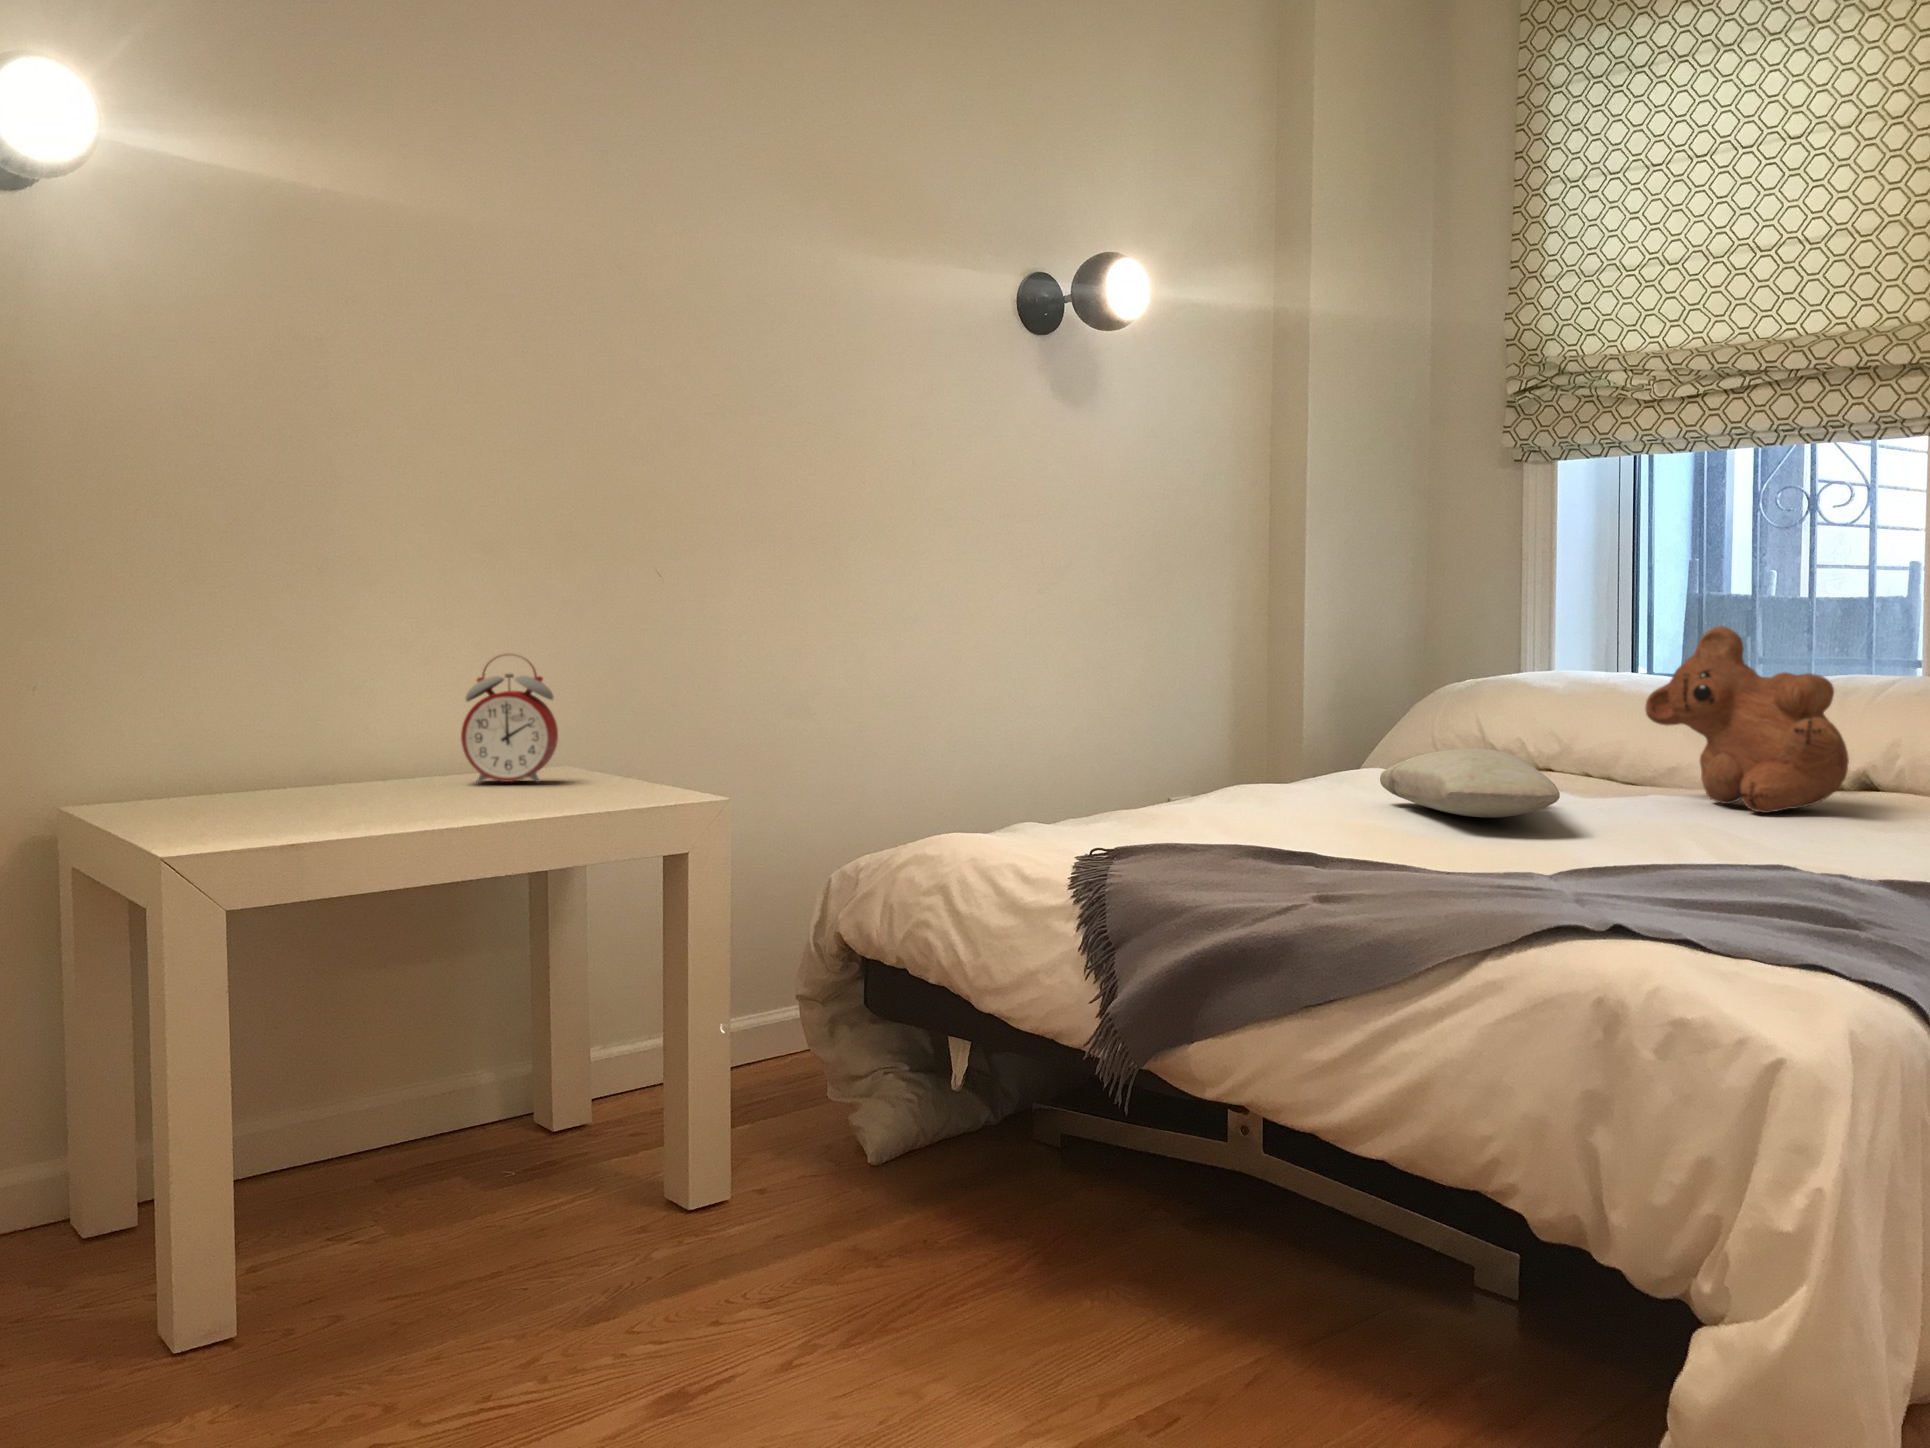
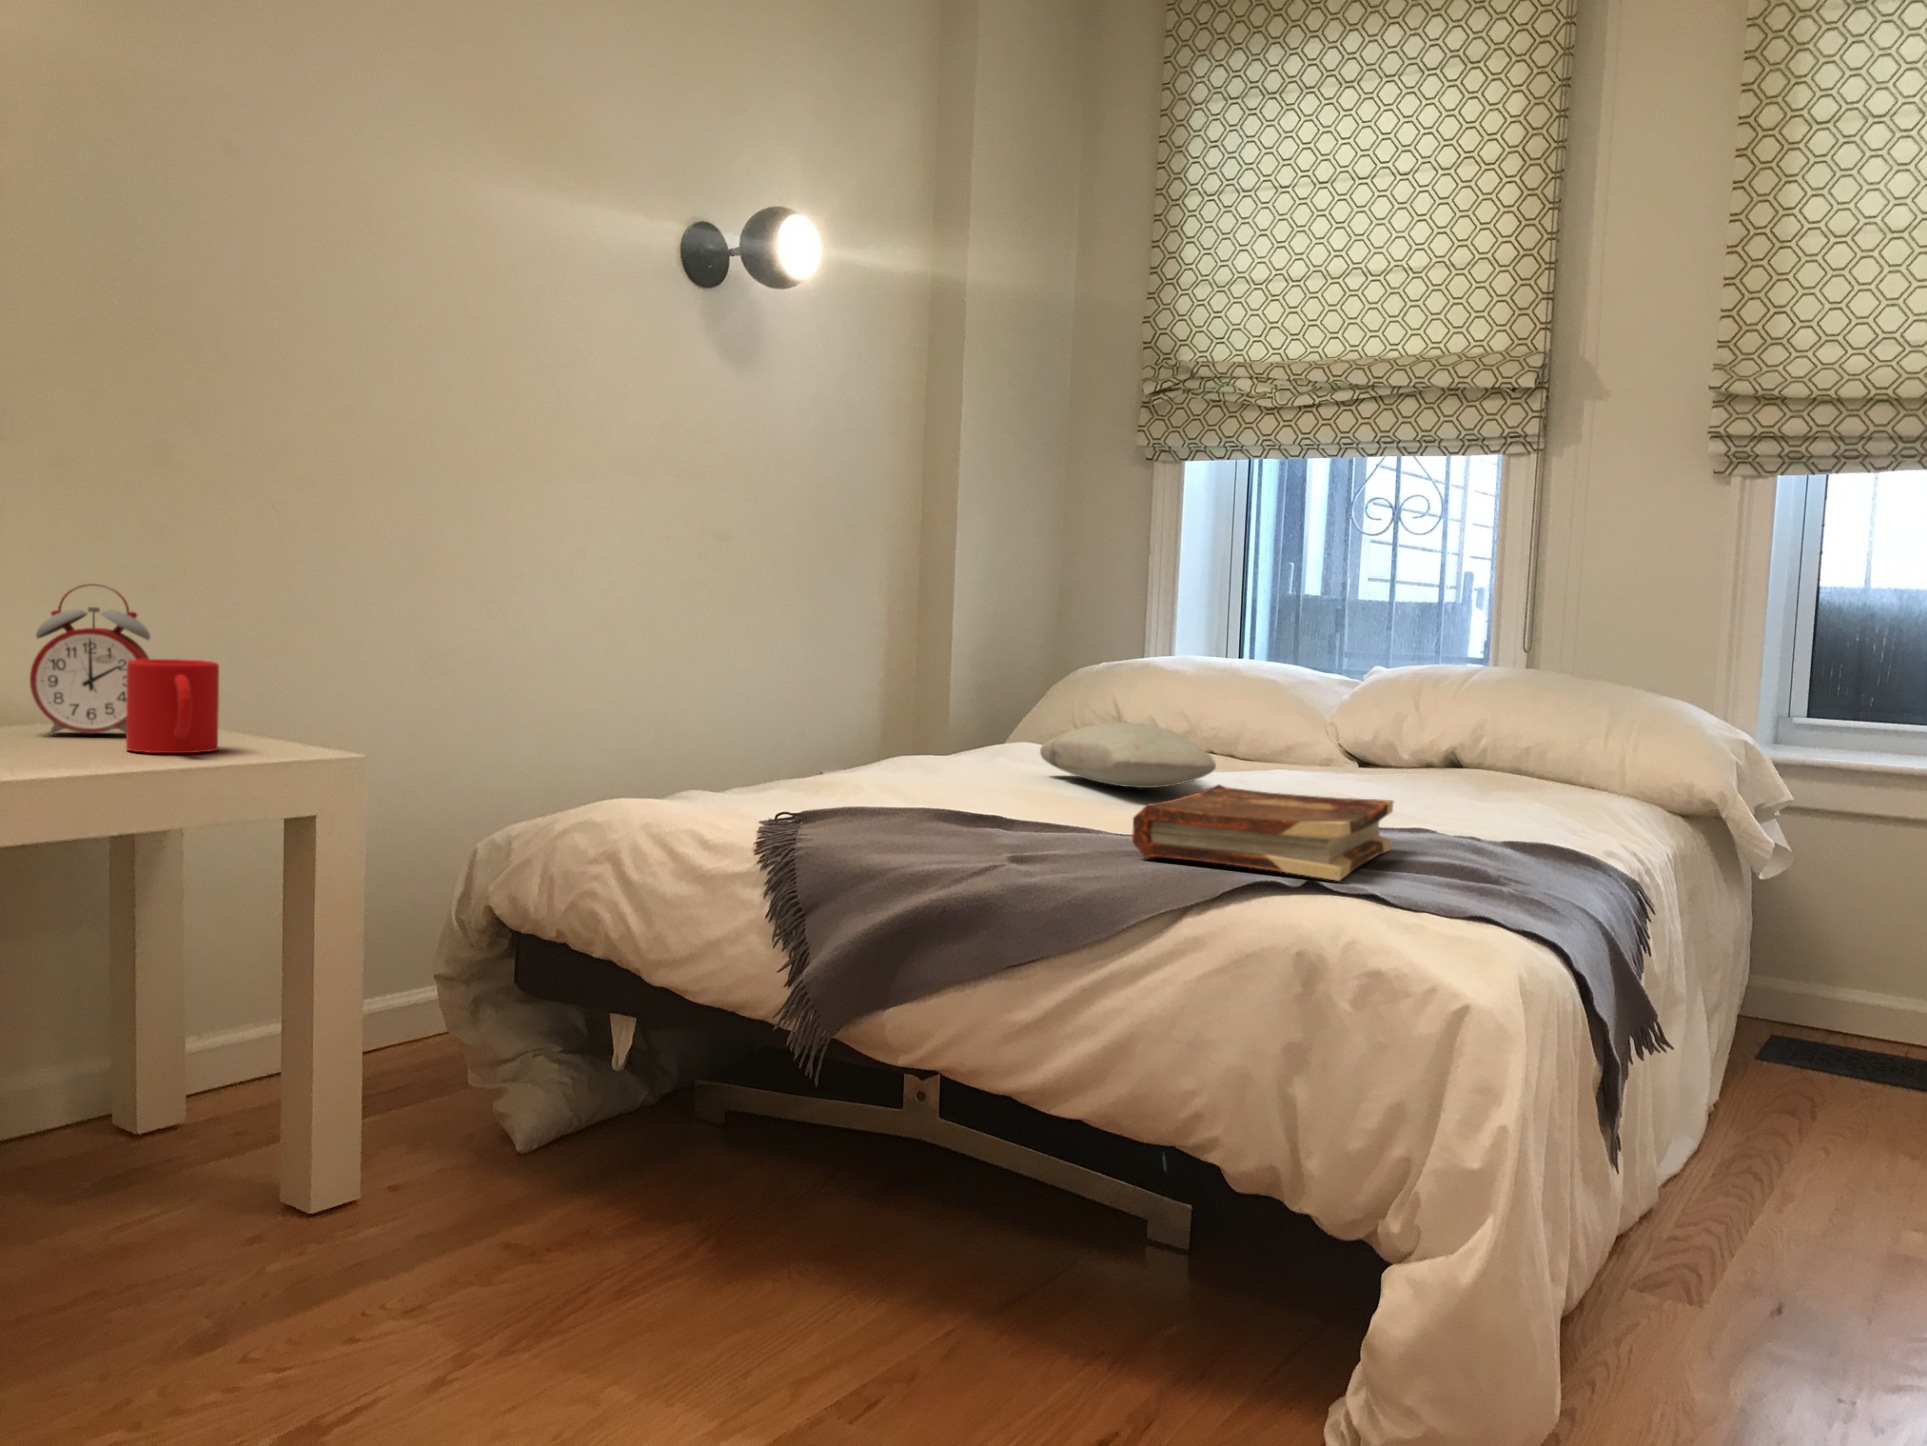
teddy bear: present [1645,626,1849,813] -> none [1276,615,1448,787]
mug: none [532,718,605,800] -> present [126,659,219,753]
book: none [1440,818,1741,924] -> present [1132,785,1394,881]

